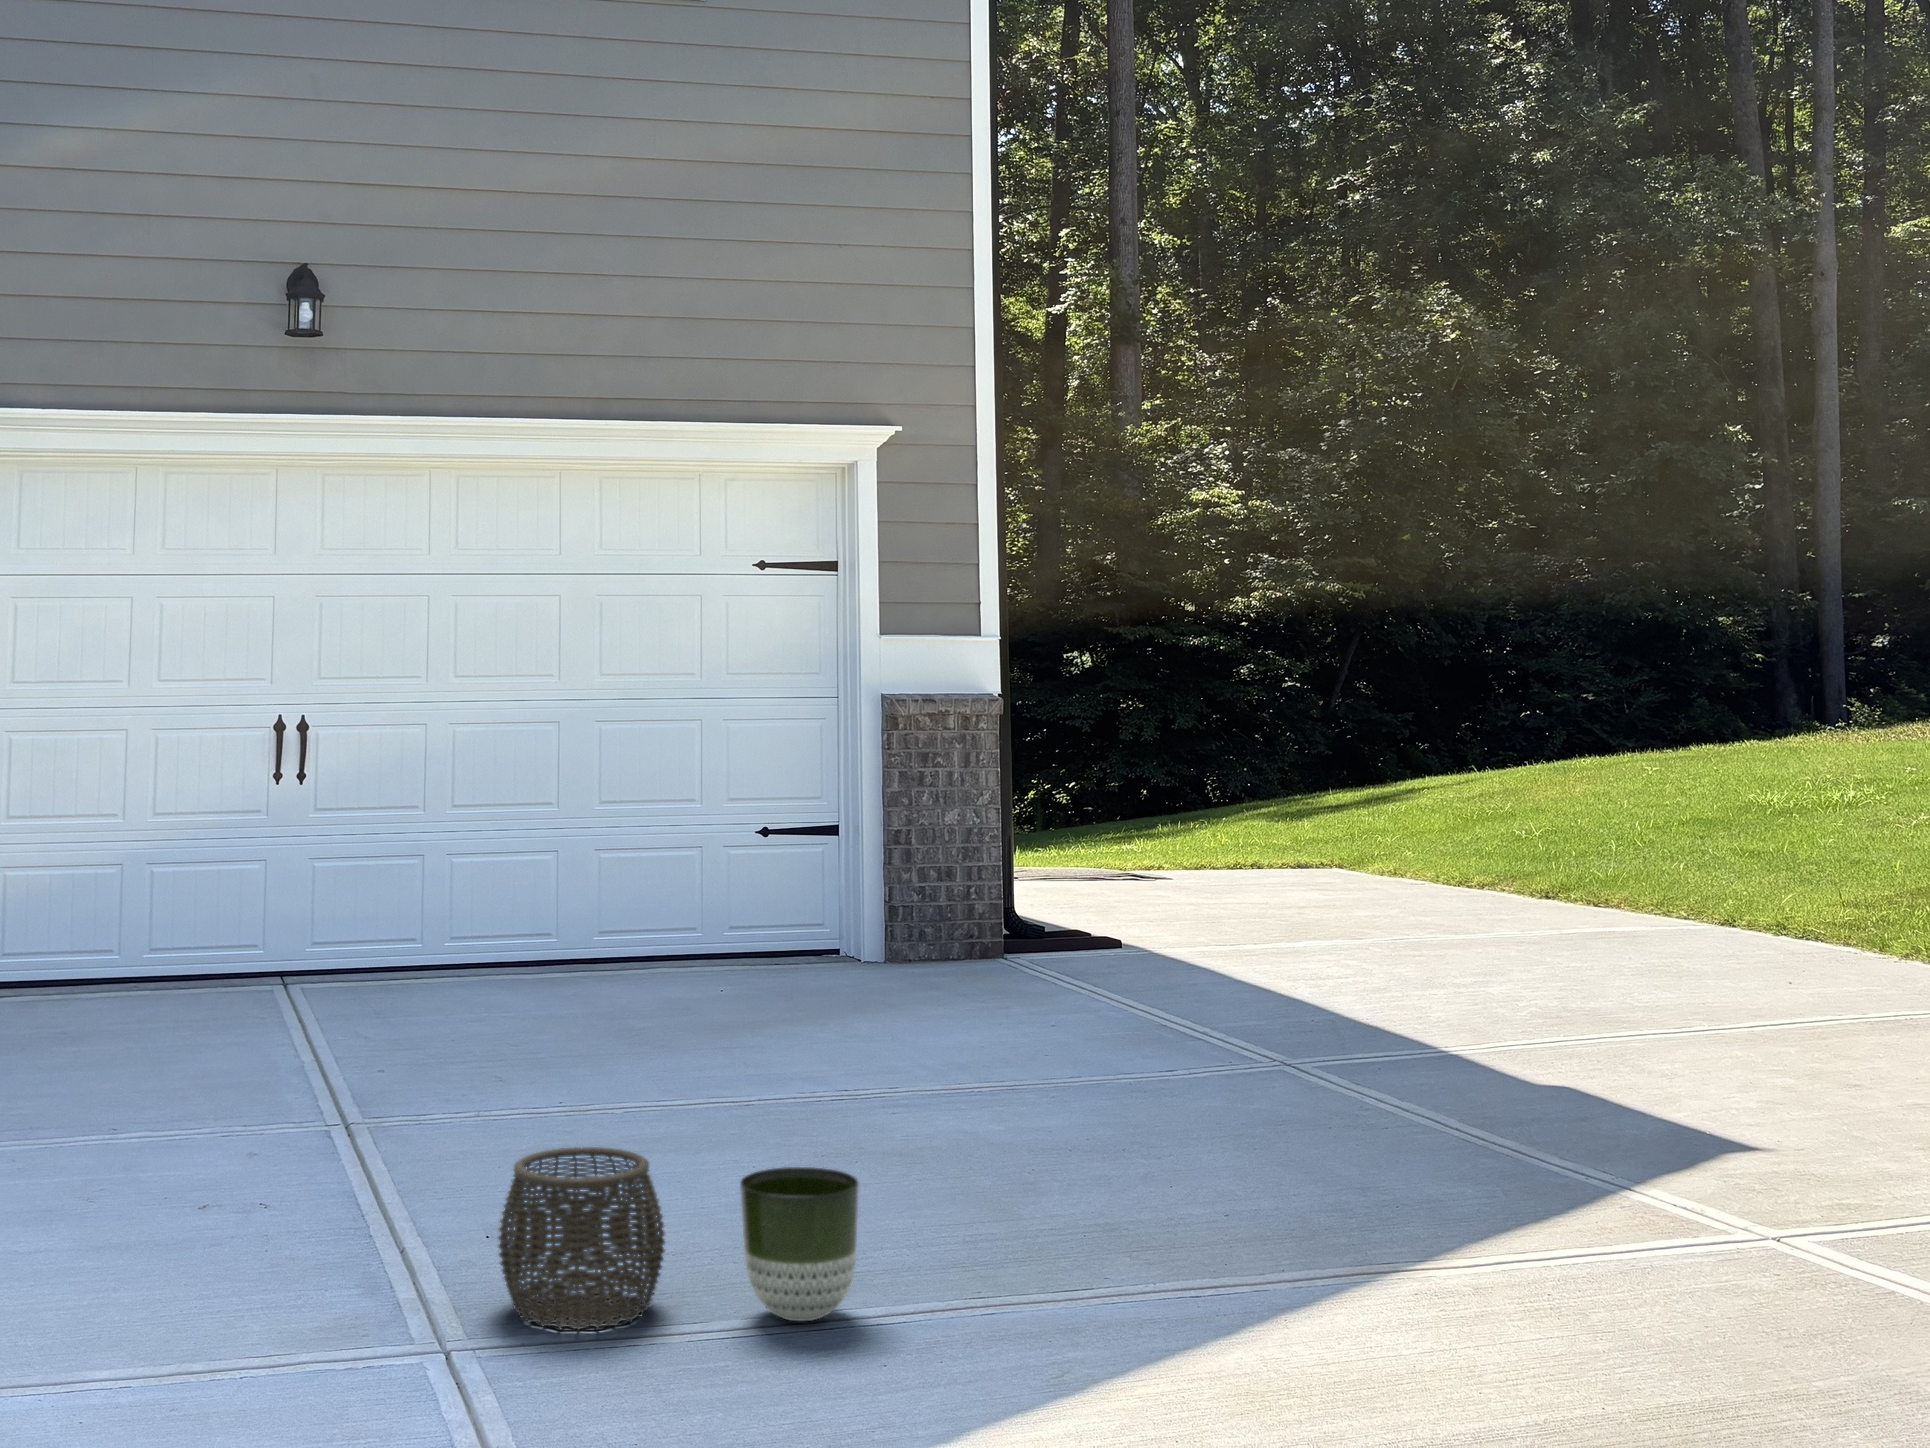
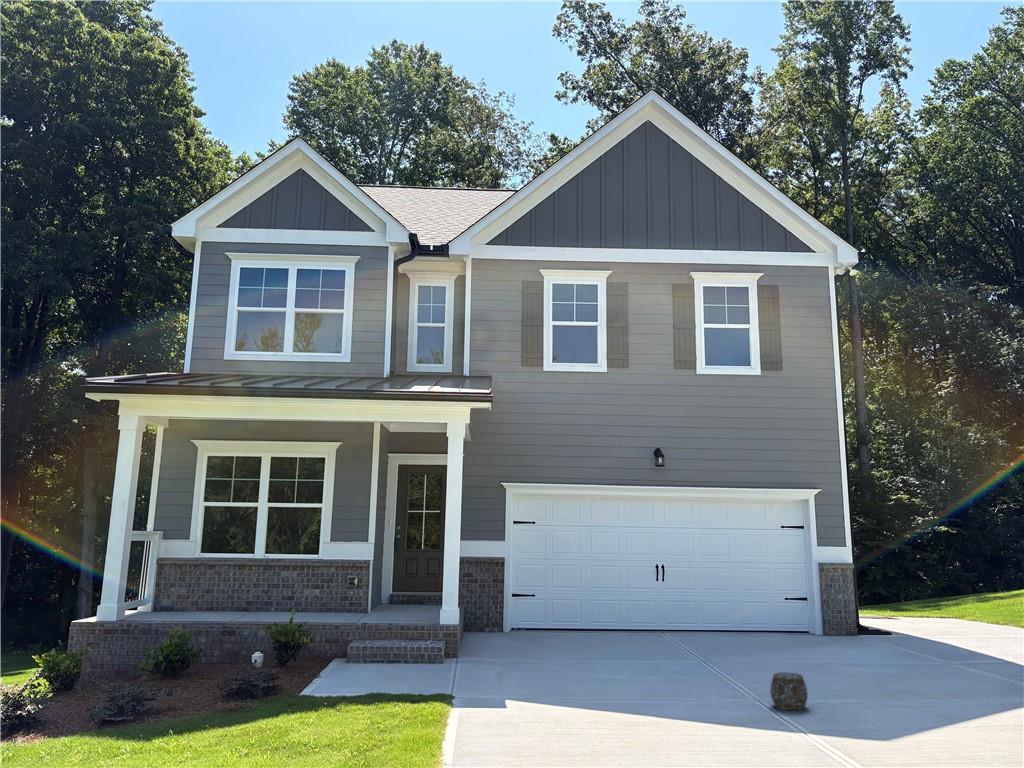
planter: present [740,1167,859,1321] -> none [825,678,852,711]

